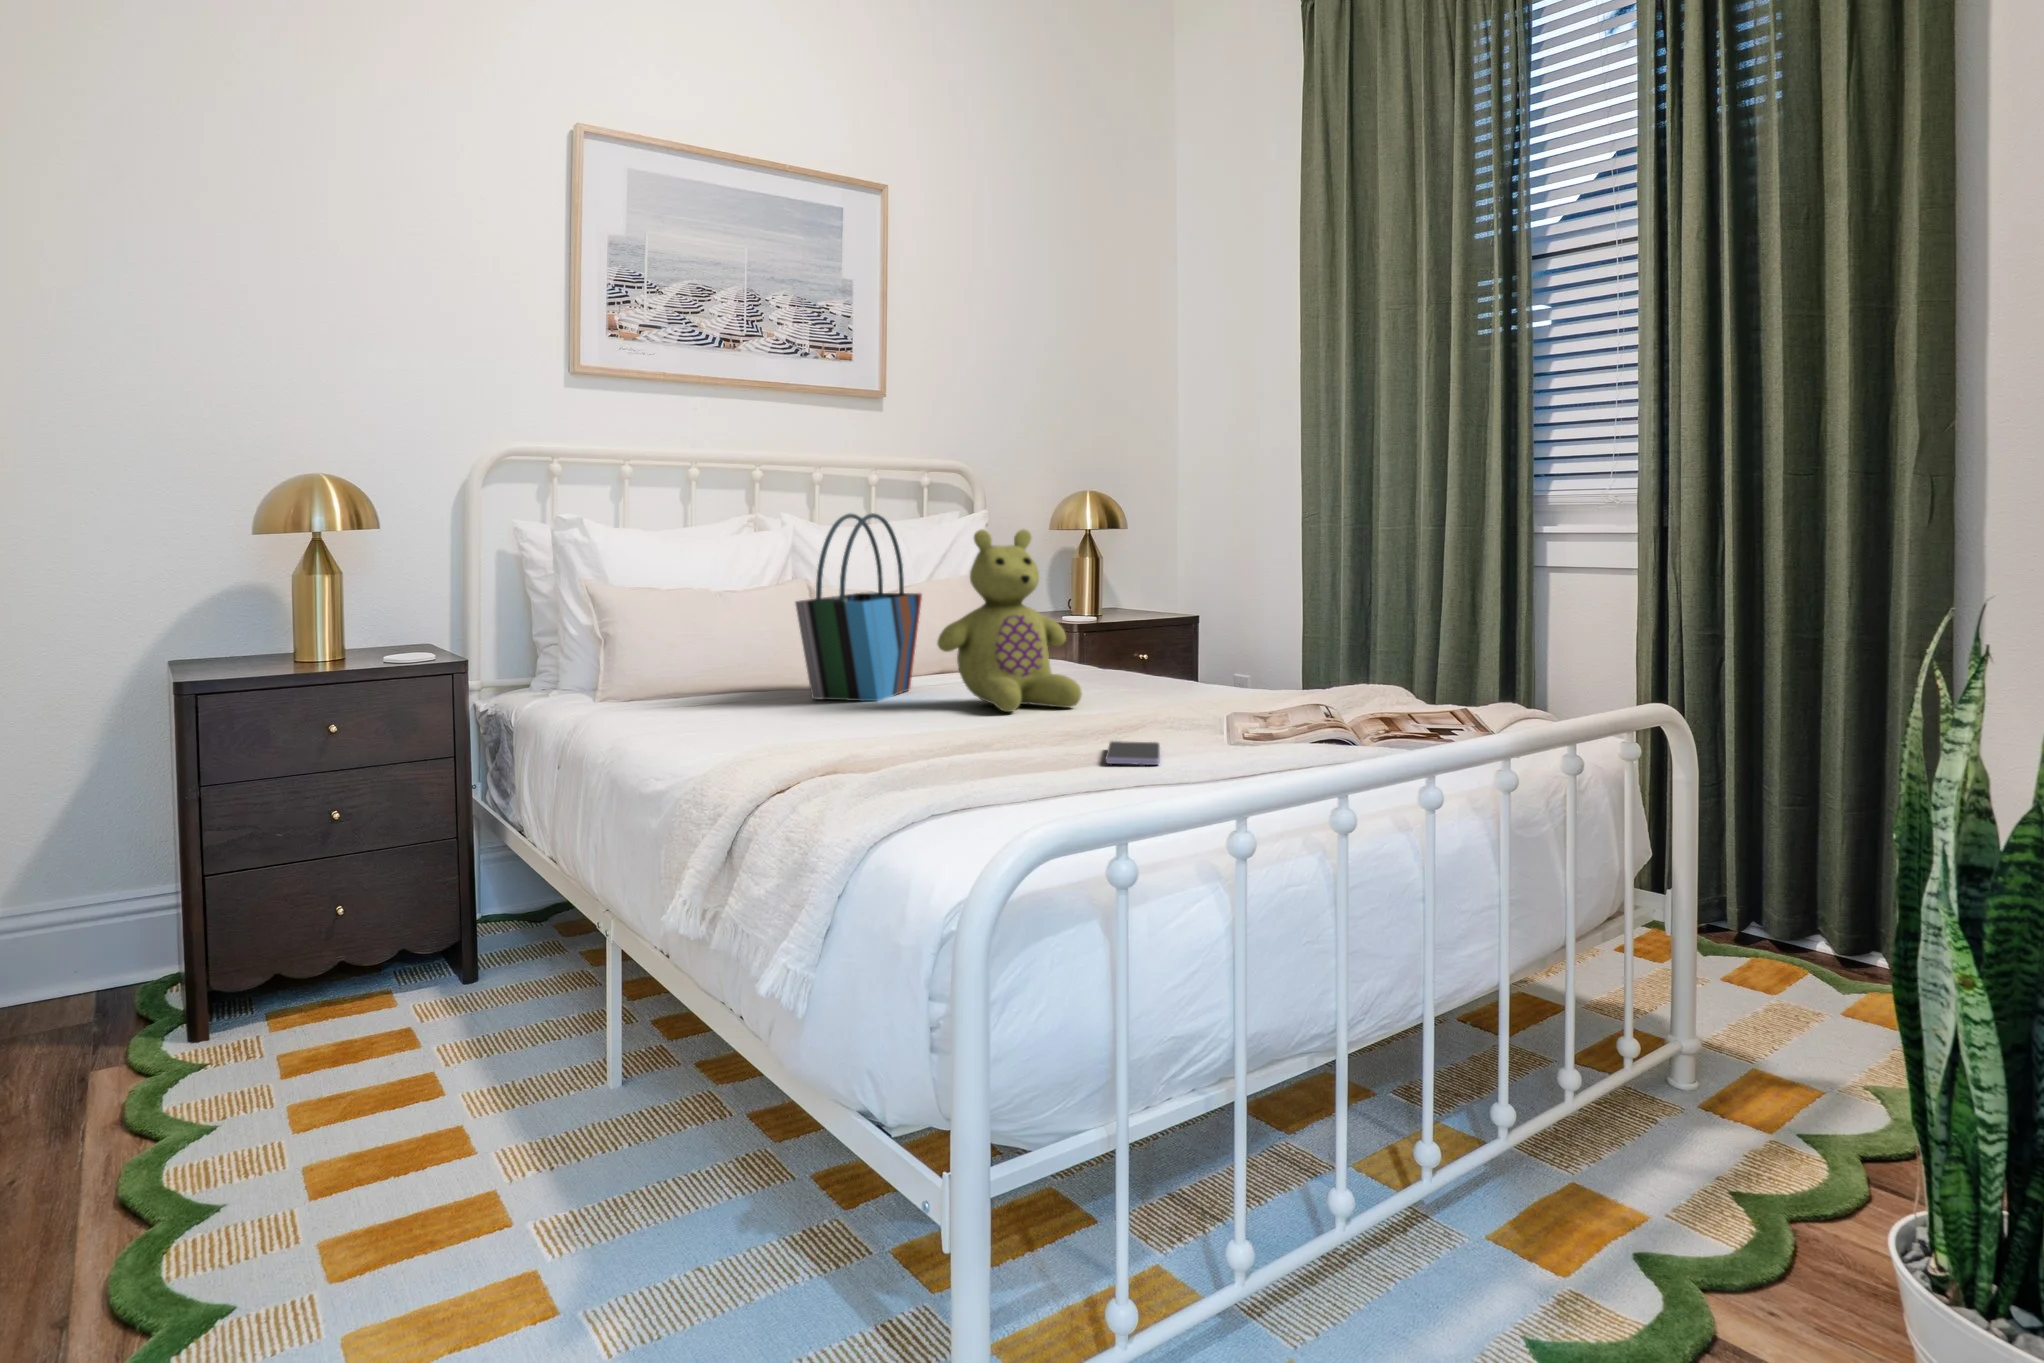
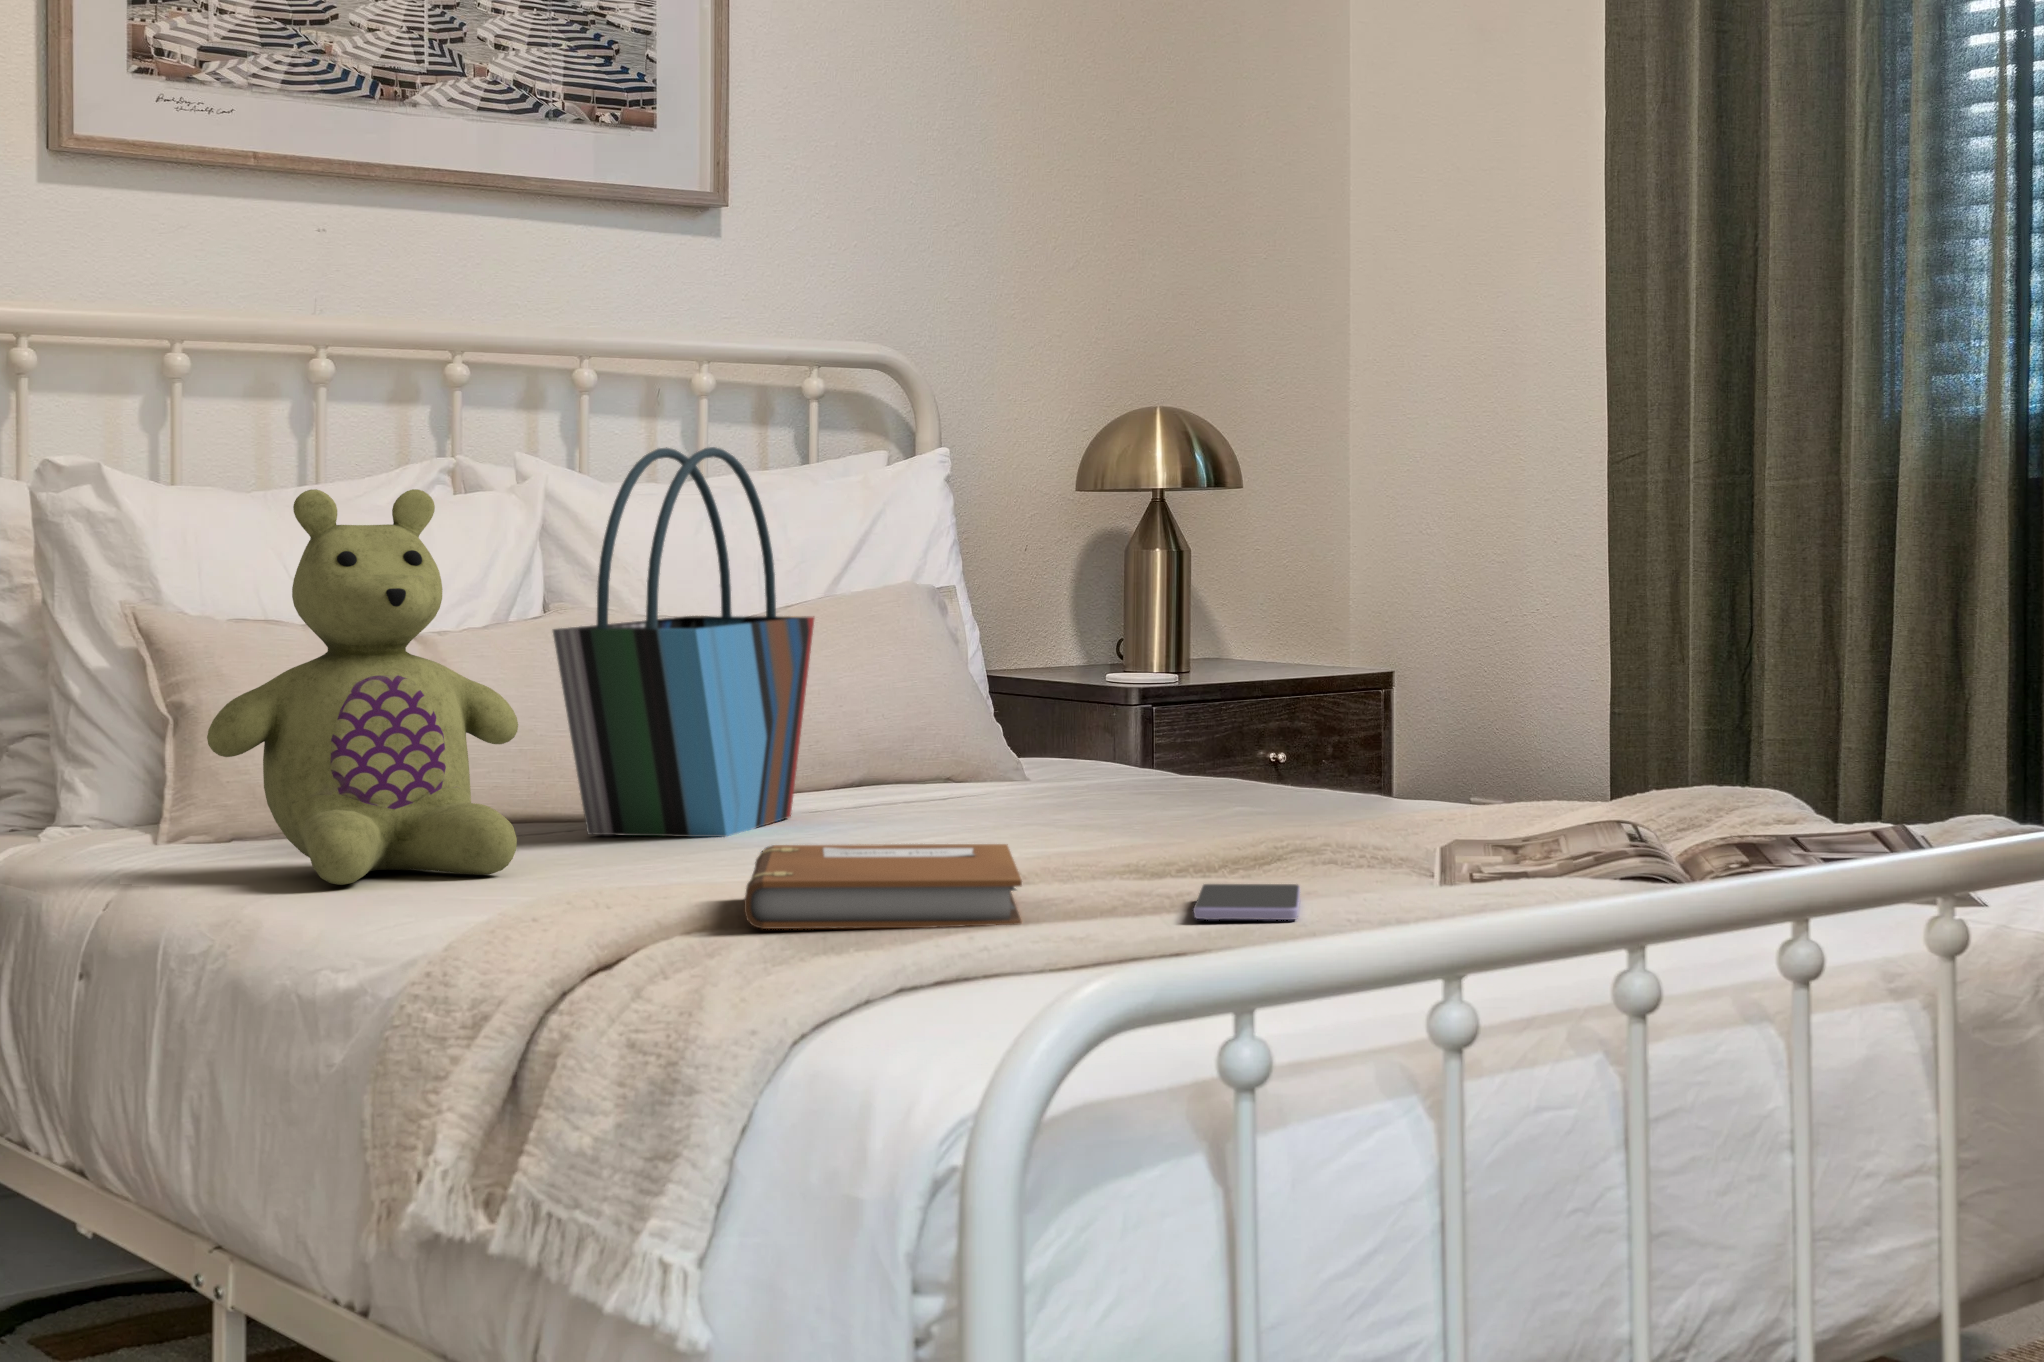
stuffed bear: present [937,529,1082,712] -> present [207,489,518,885]
notebook: none [877,716,1018,765] -> present [744,844,1022,929]

